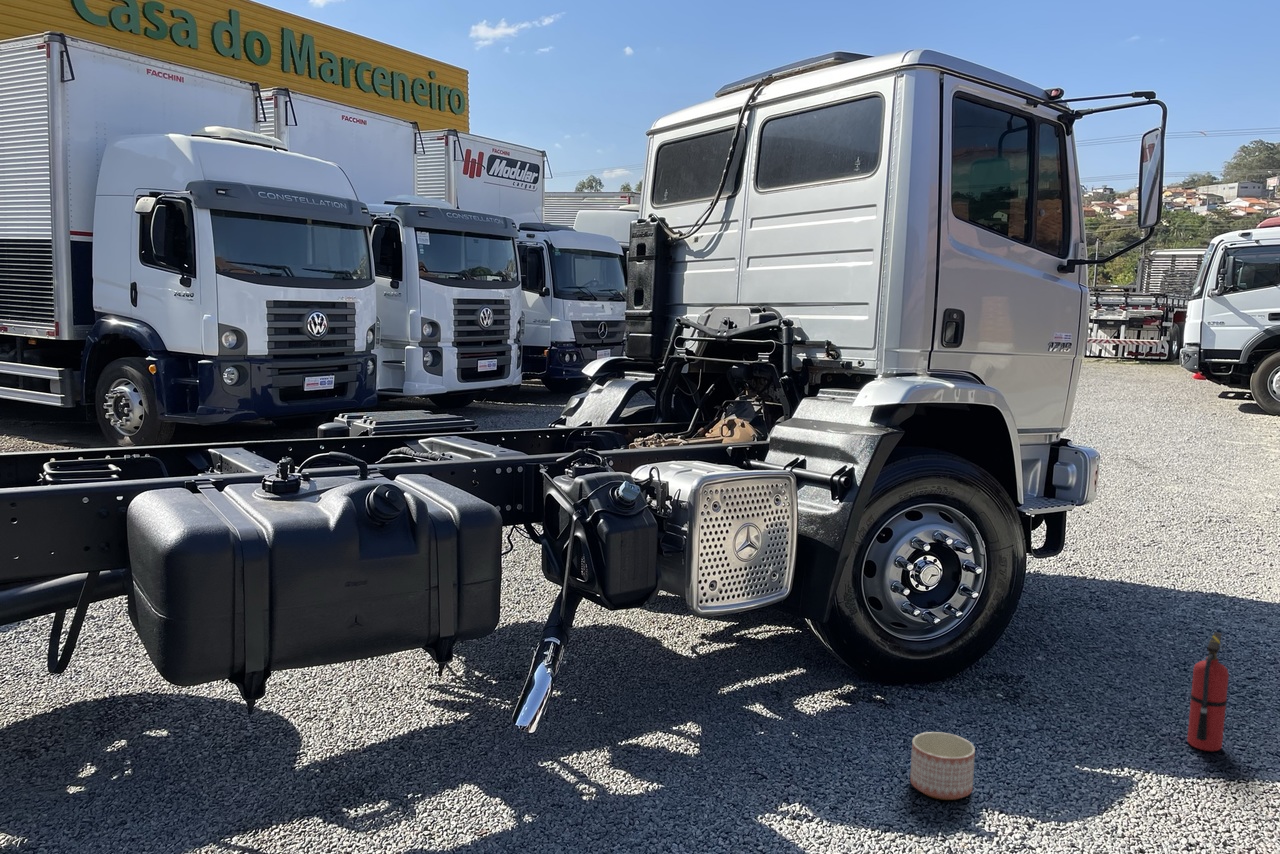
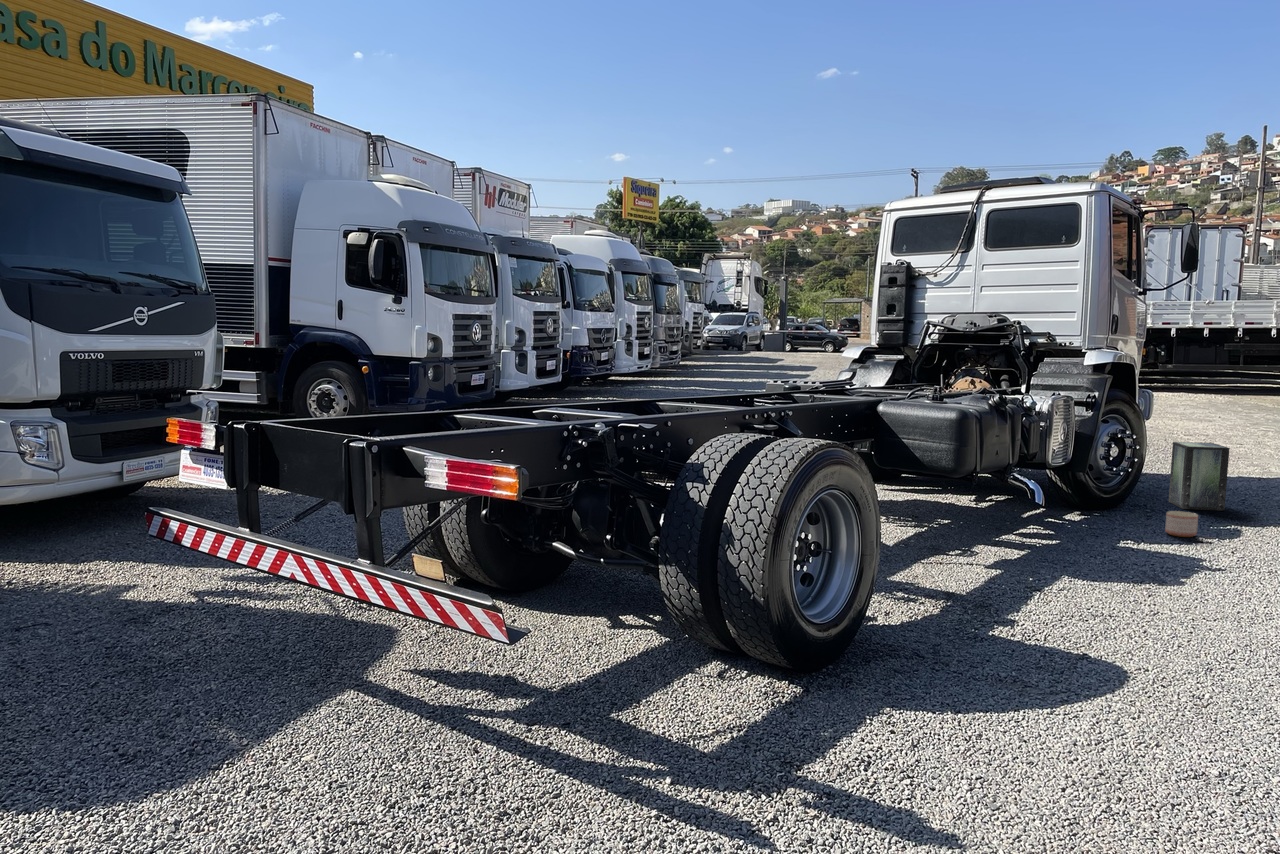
storage box: none [1086,562,1184,719] -> present [1169,442,1230,511]
fire extinguisher: present [1187,632,1229,751] -> none [1241,464,1261,518]

